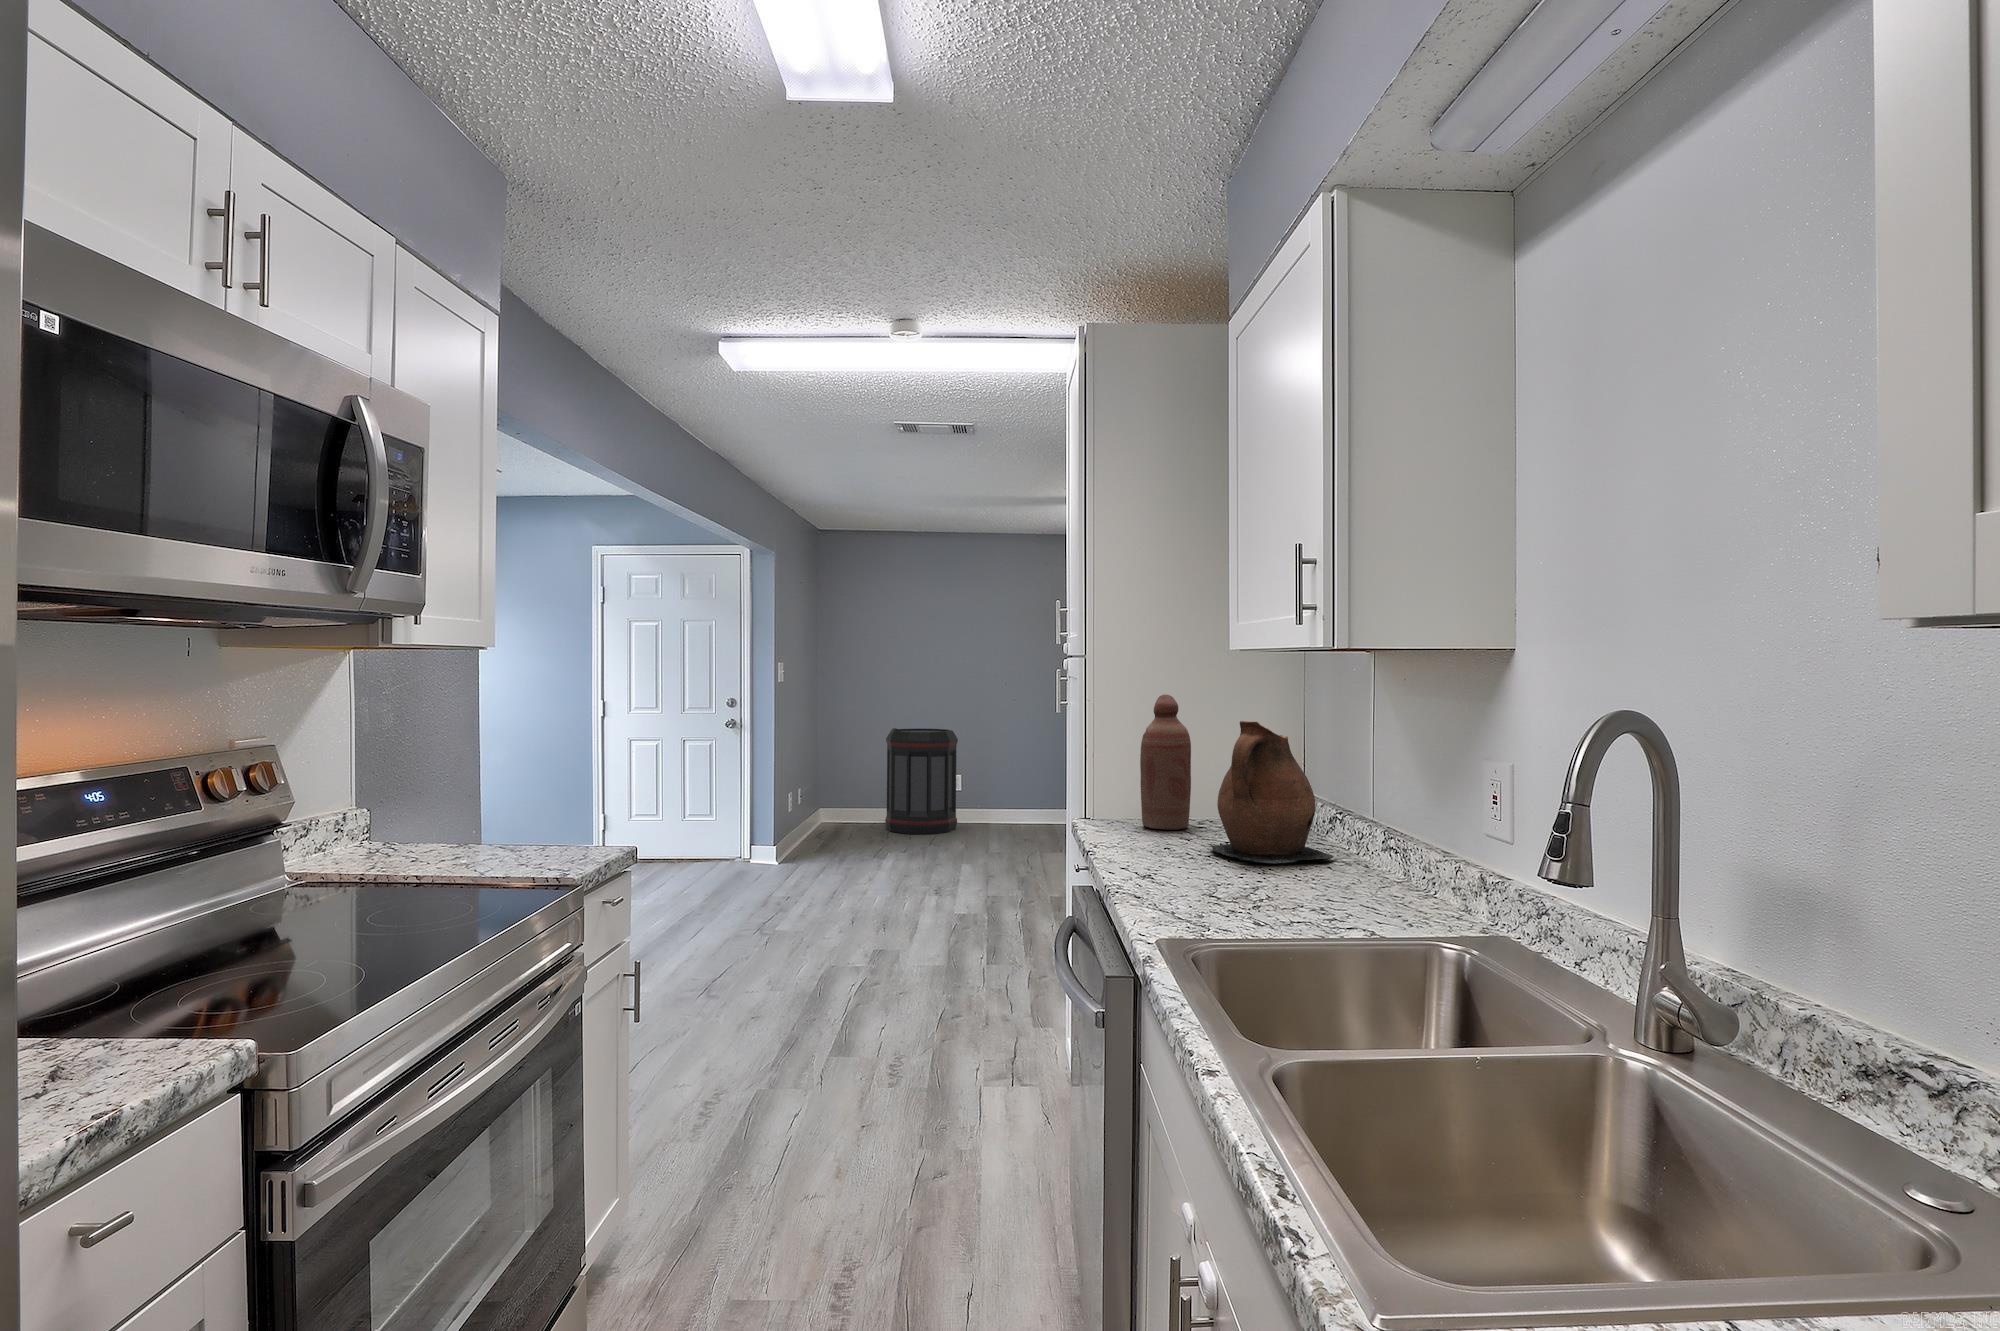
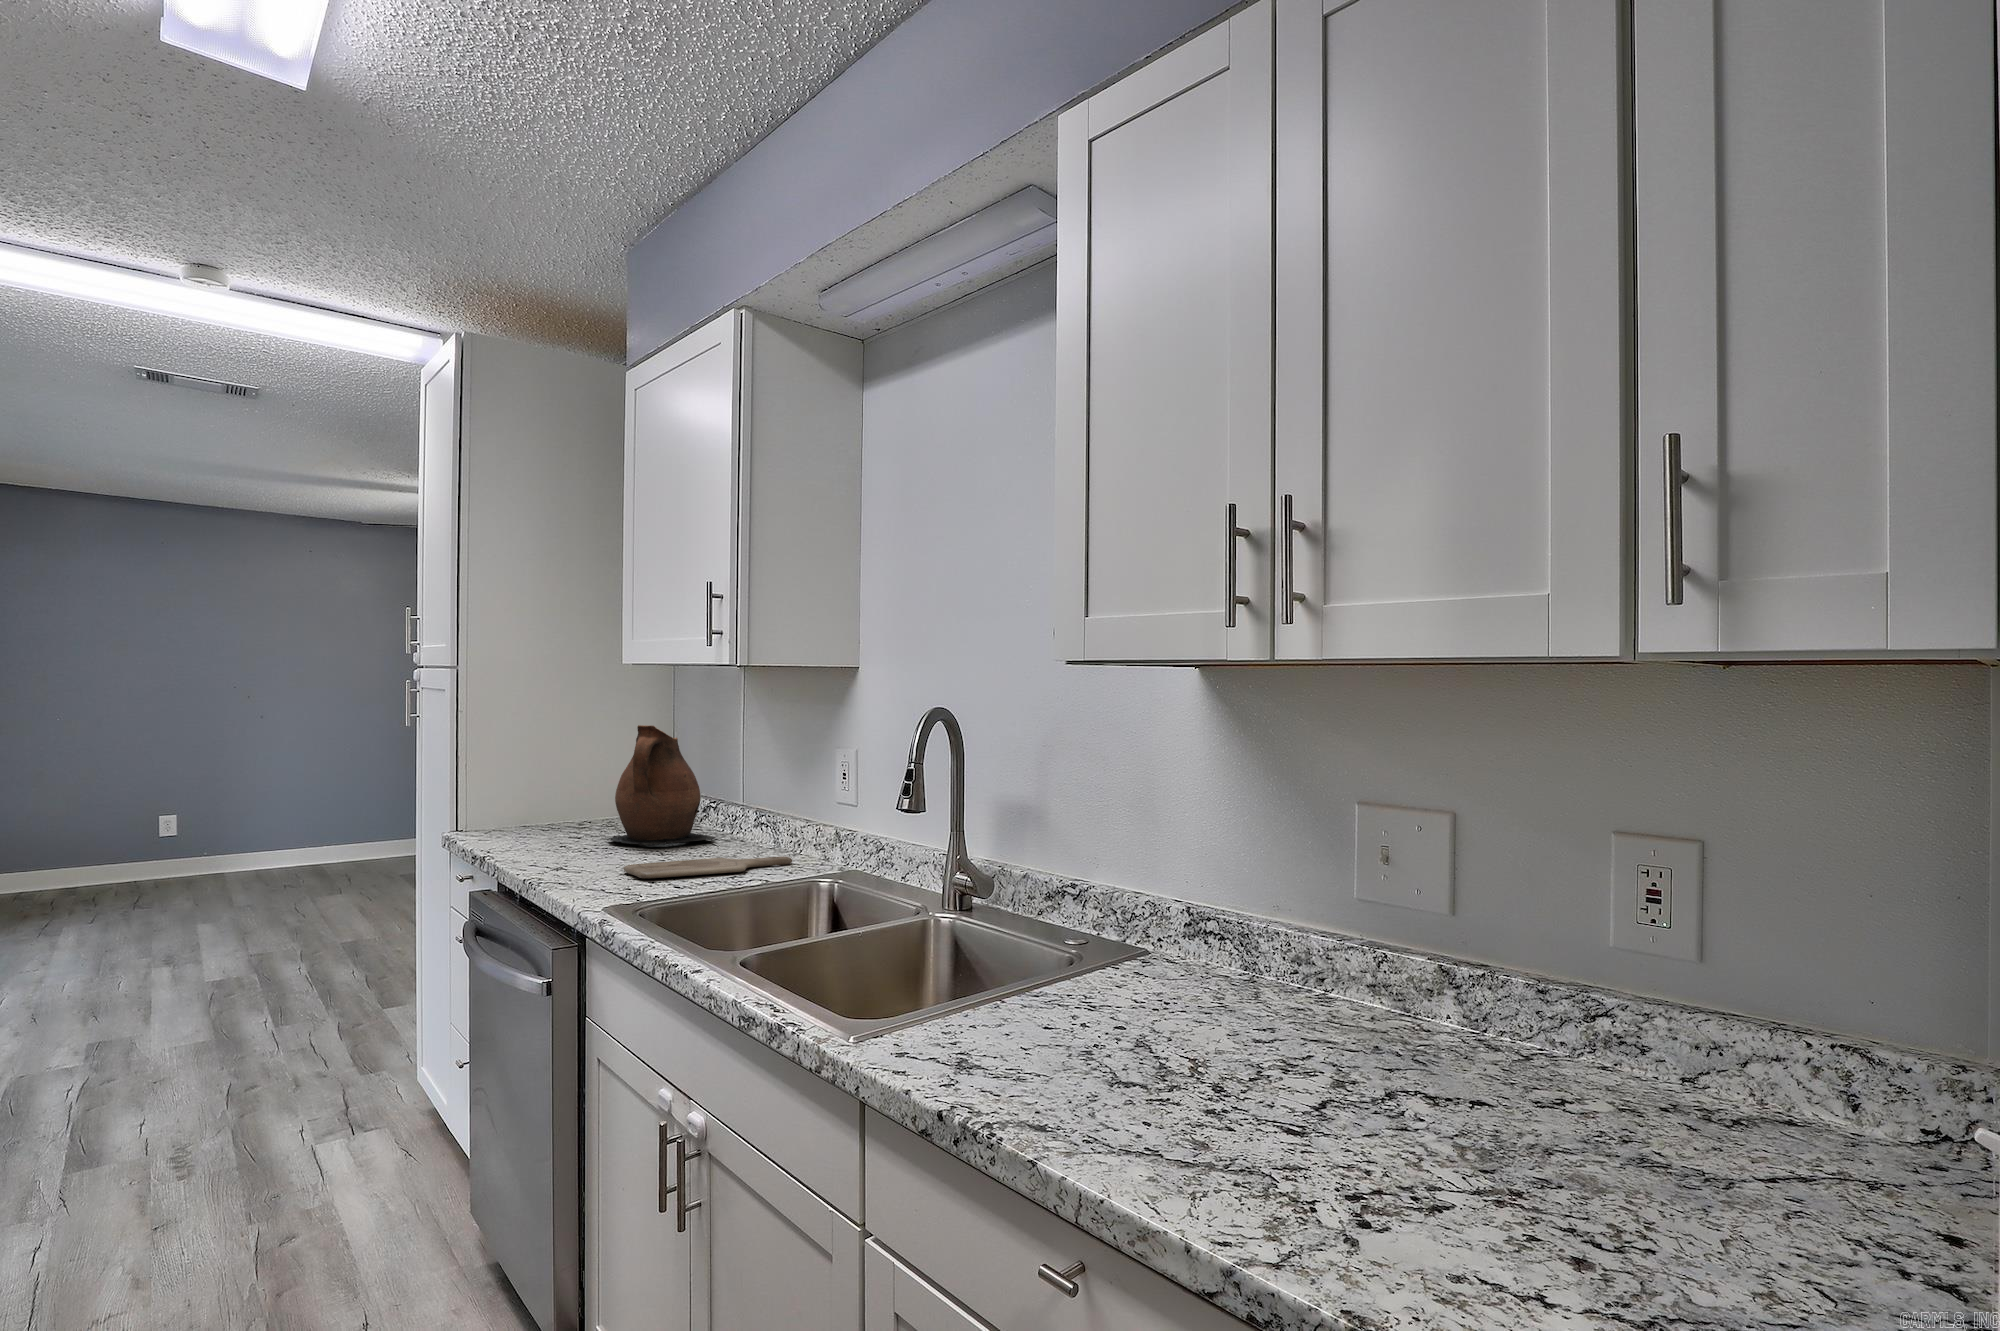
bottle: present [1140,694,1191,830] -> none [526,704,575,830]
trash can: present [885,728,958,834] -> none [32,757,152,900]
cutting board: none [1197,891,1415,916] -> present [623,856,792,879]

